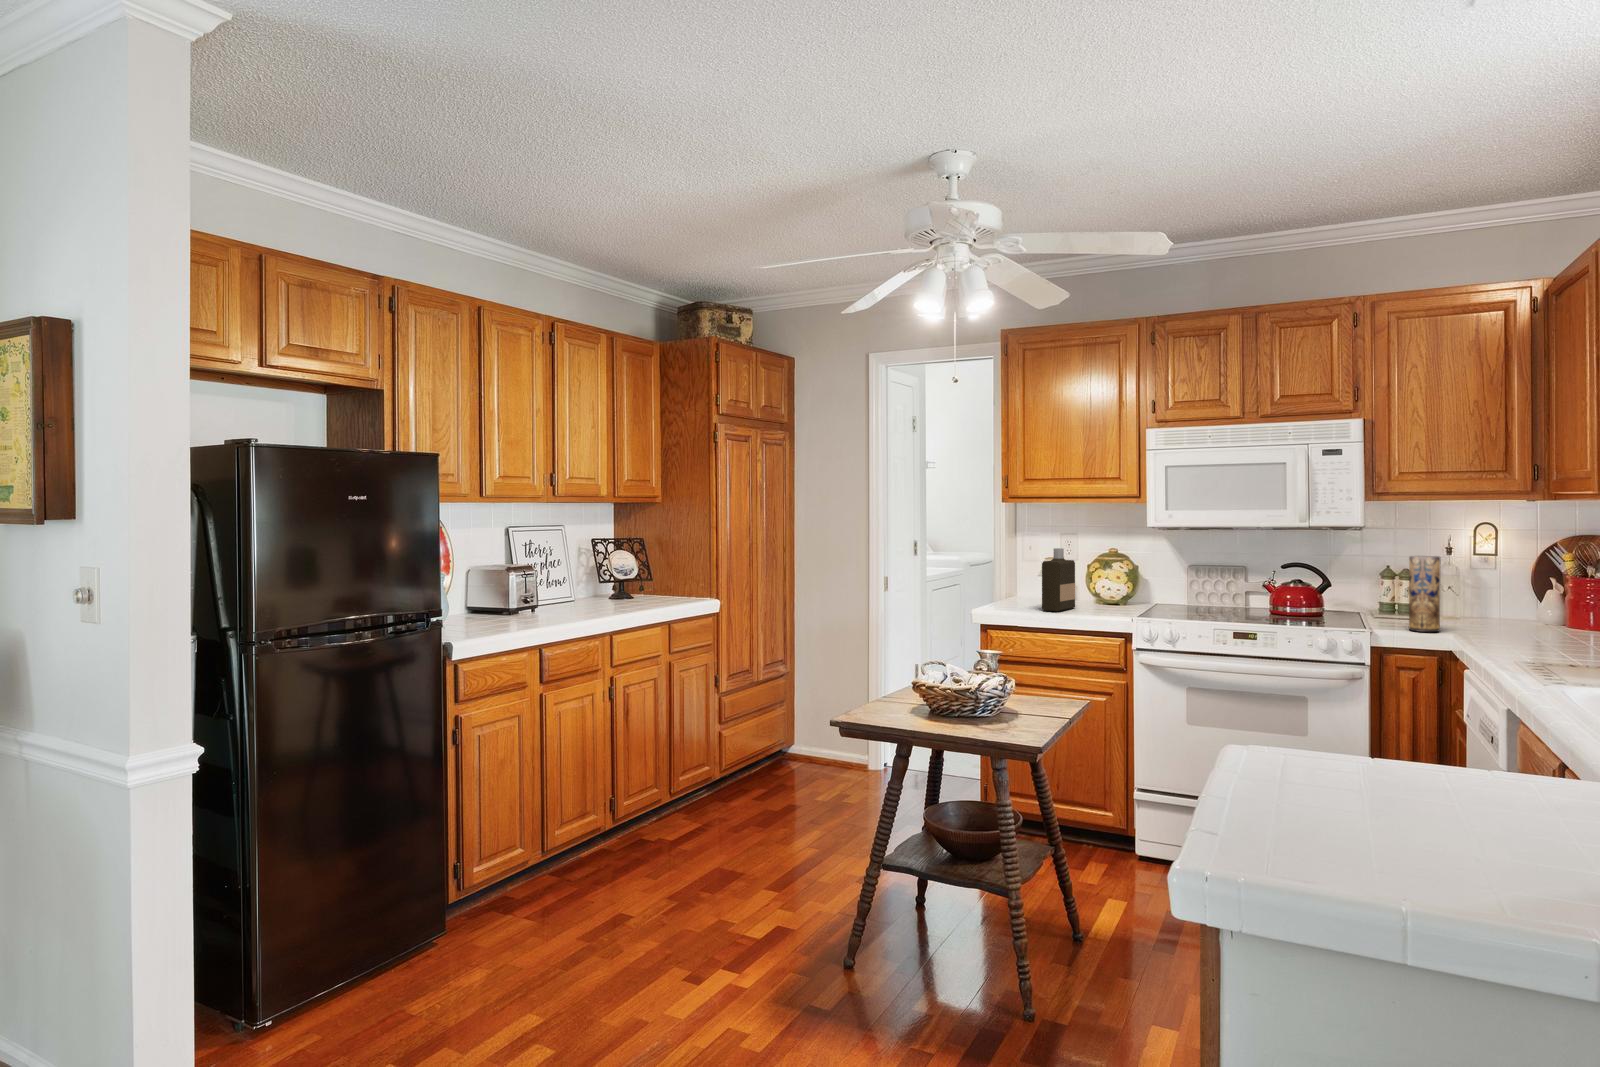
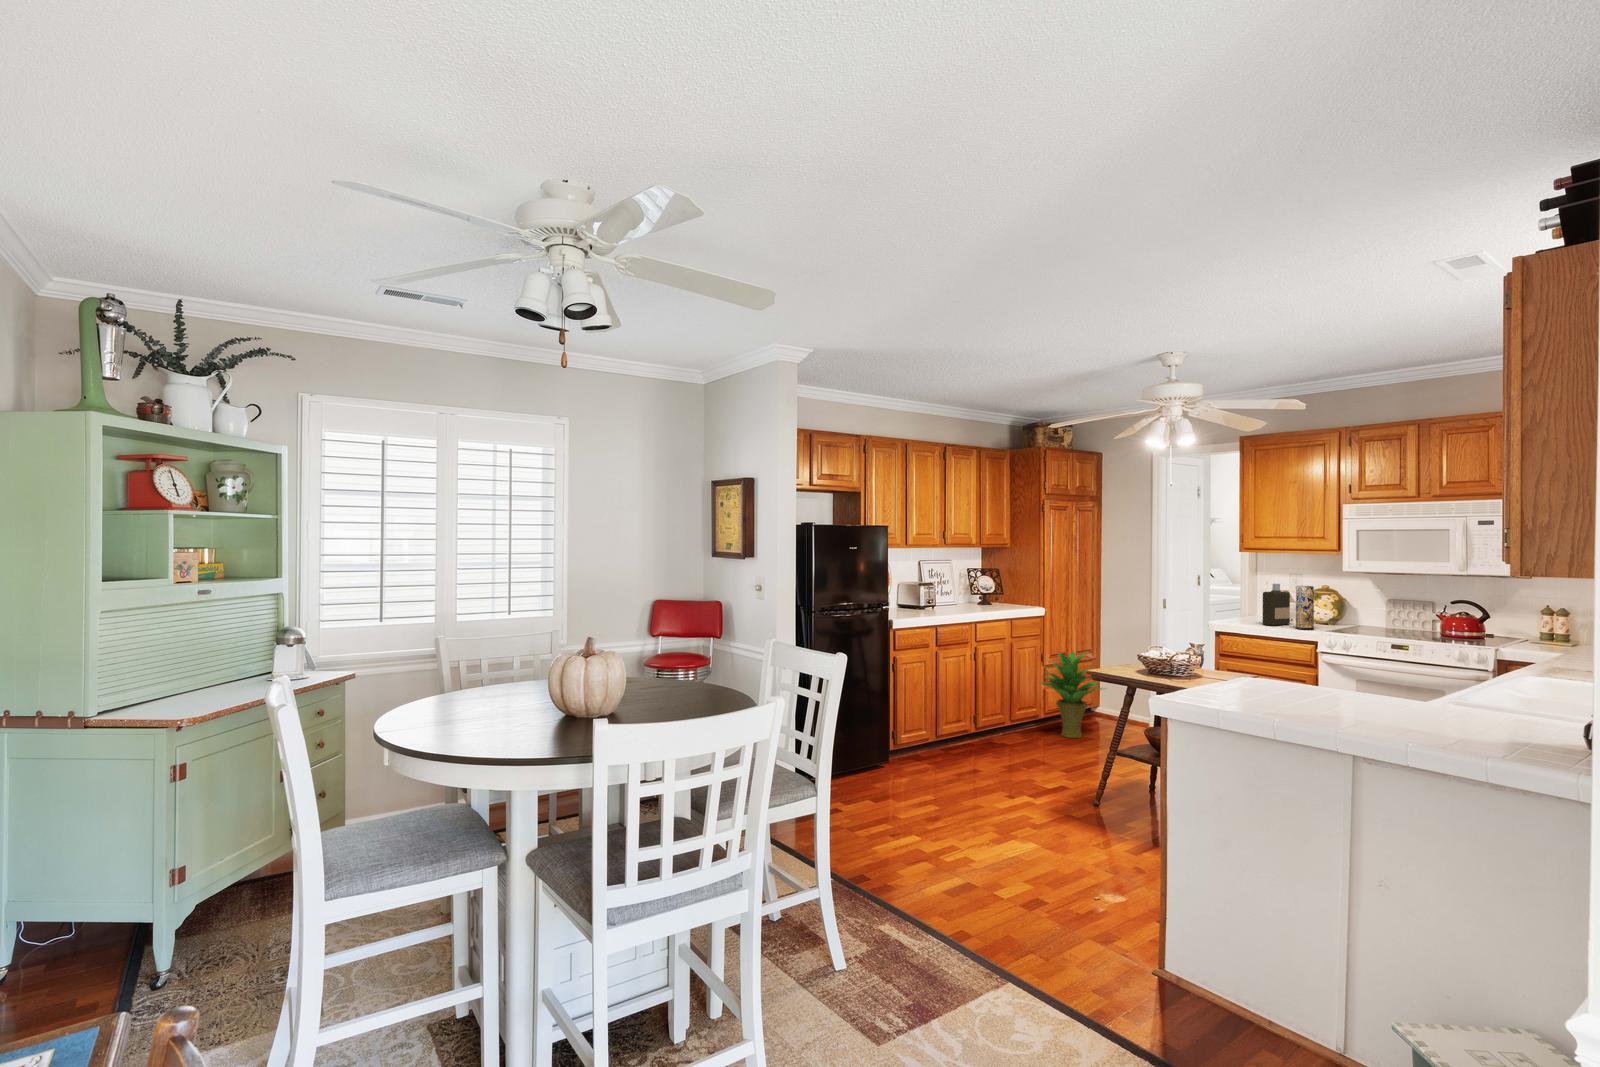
vase: present [1409,556,1441,632] -> present [1296,586,1314,630]
potted plant: none [714,667,818,808] -> present [1041,652,1102,738]

